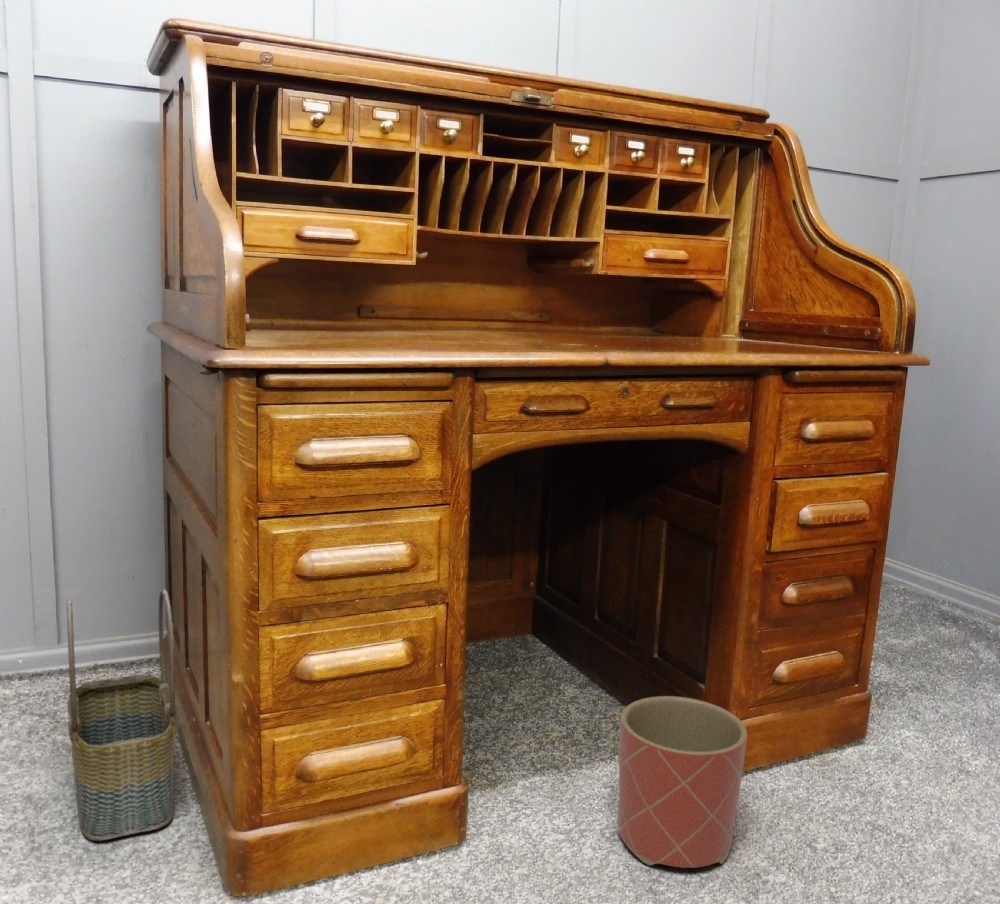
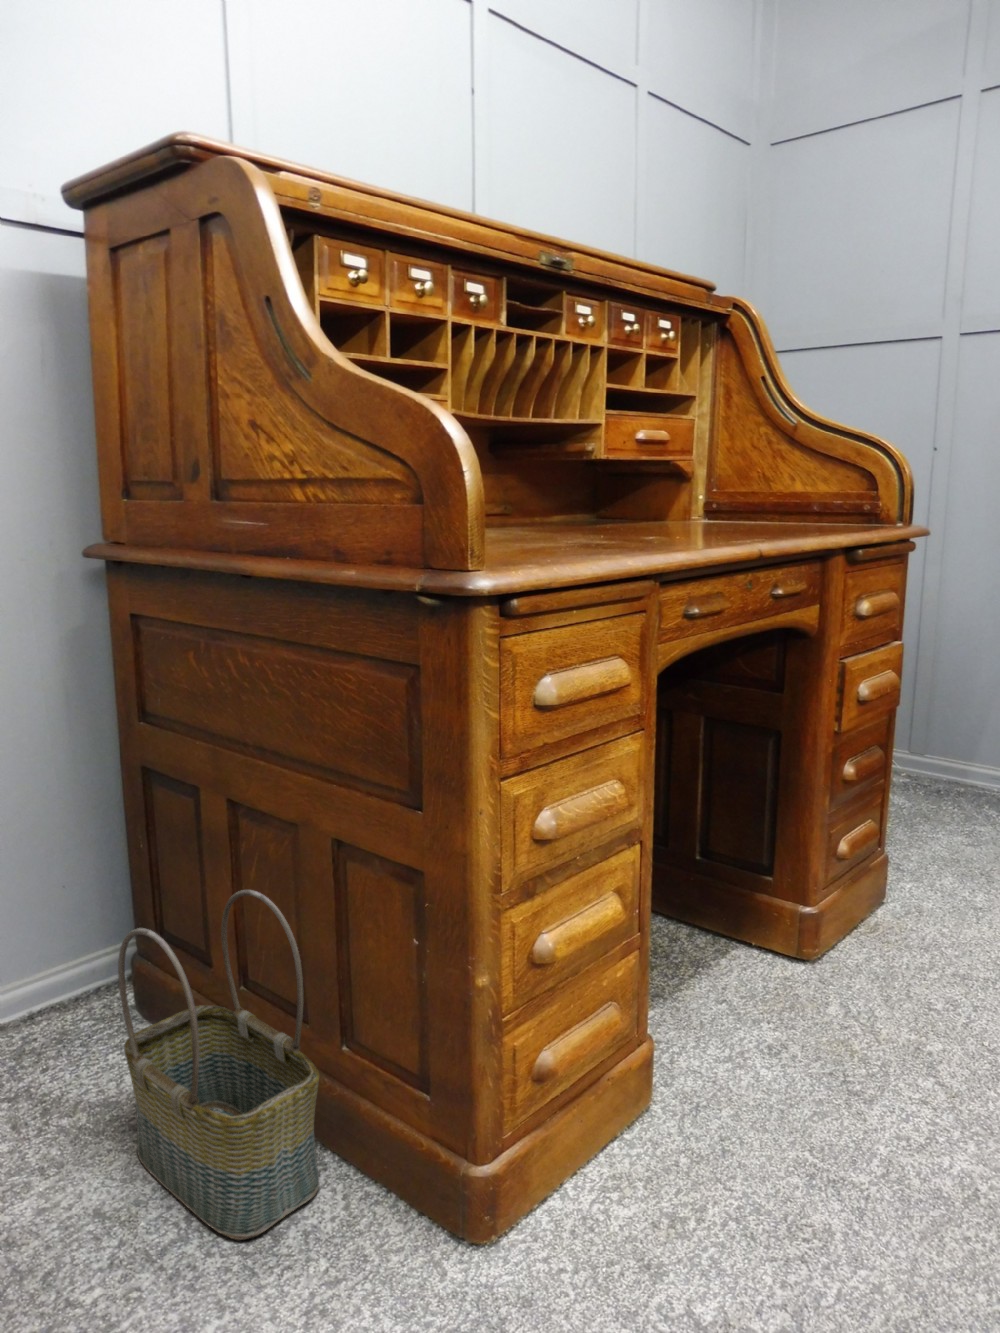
planter: present [618,696,747,868] -> none [769,891,905,1069]

